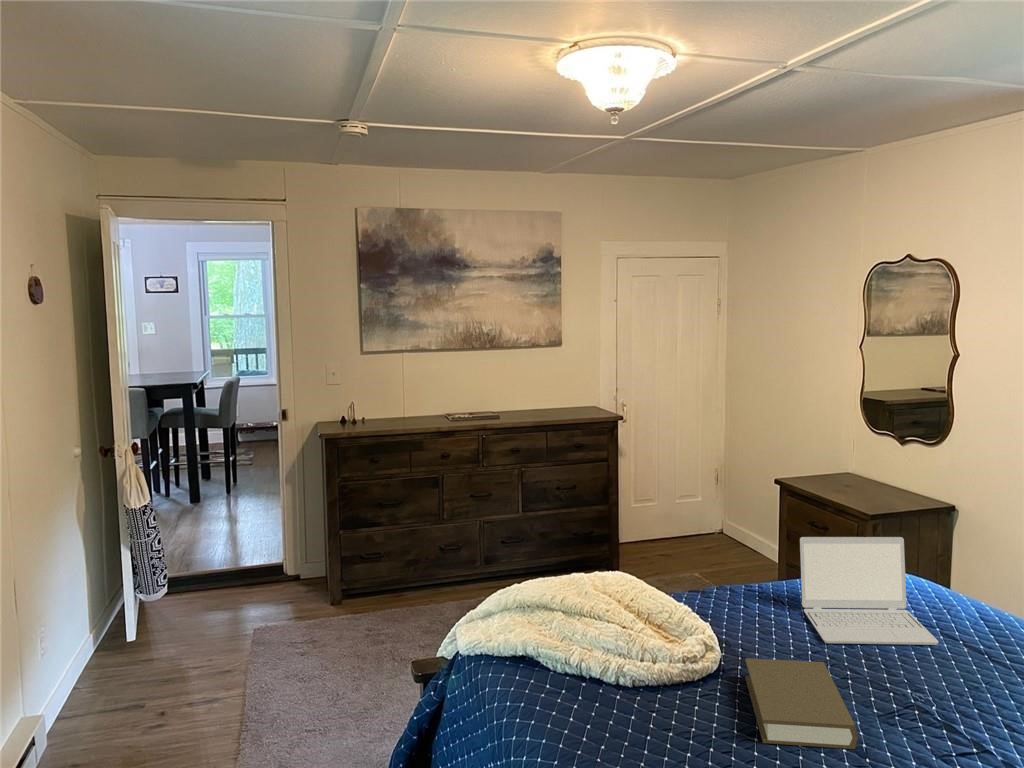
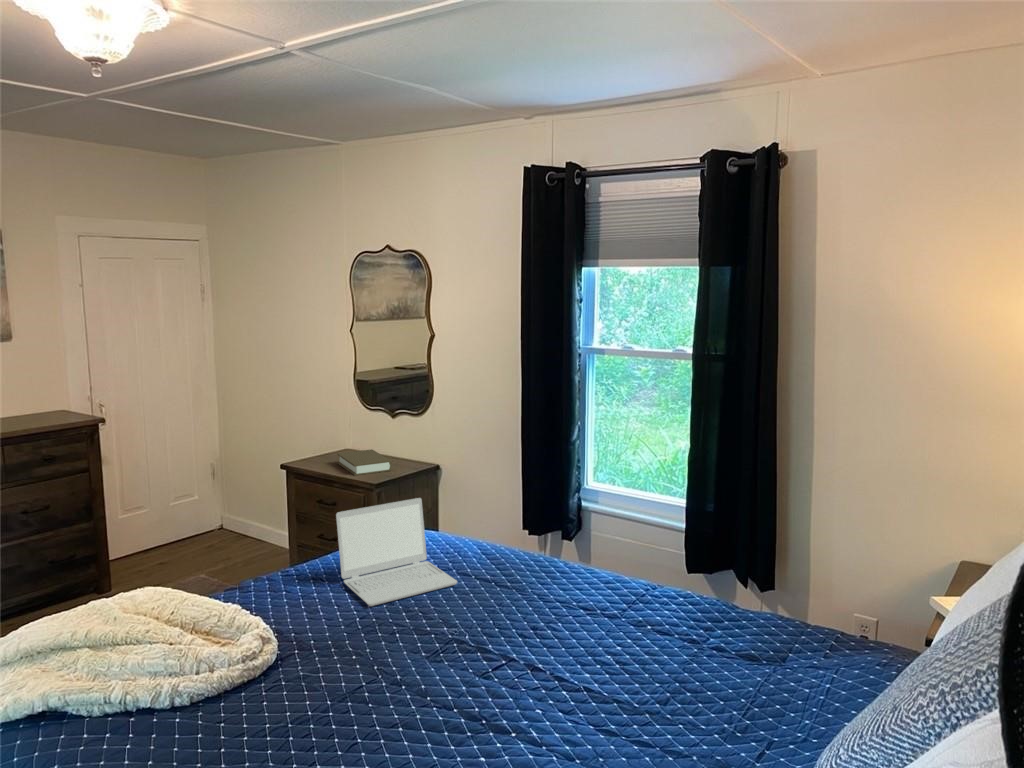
book: present [745,658,858,749] -> present [337,449,392,475]

